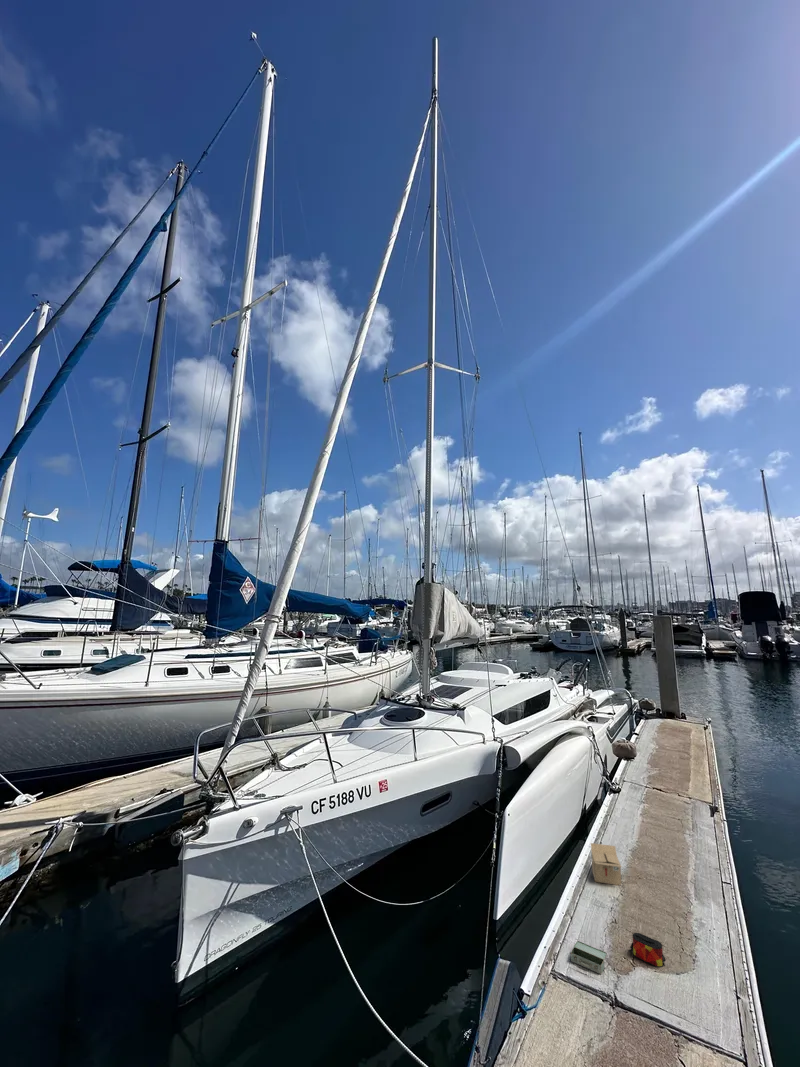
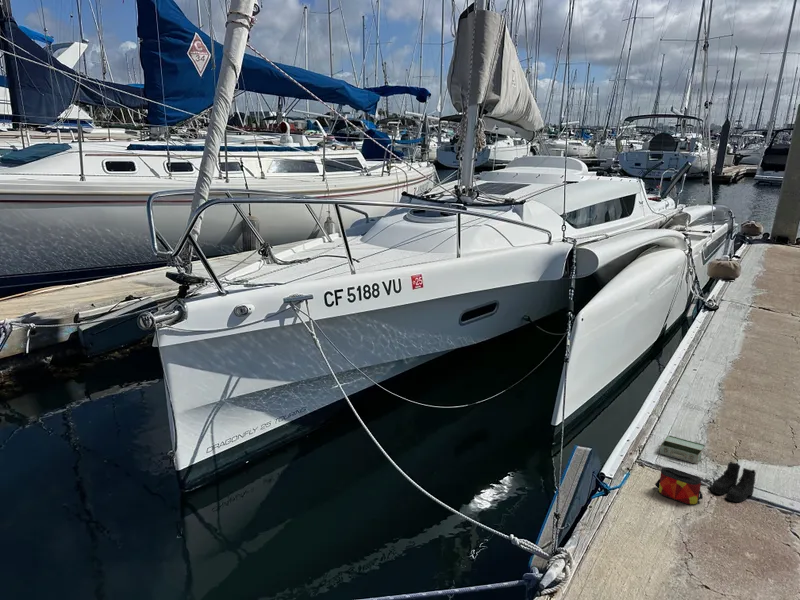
cardboard box: present [591,843,621,885] -> none [683,350,726,393]
bag: present [630,933,666,967] -> present [655,467,703,505]
boots: none [612,979,647,1025] -> present [711,462,756,502]

